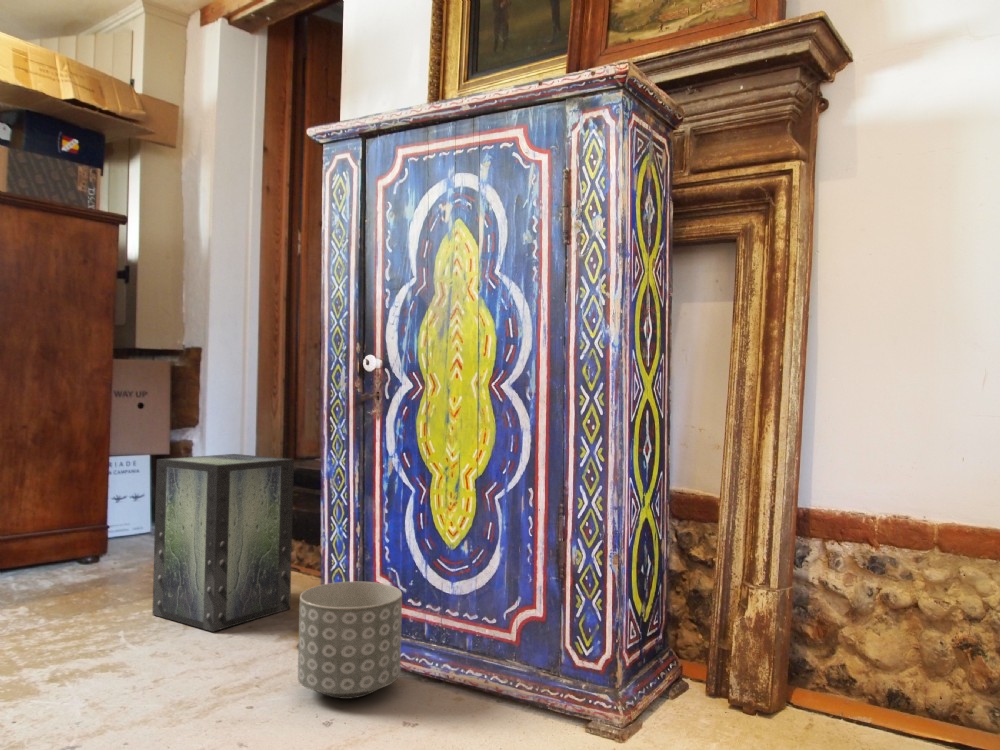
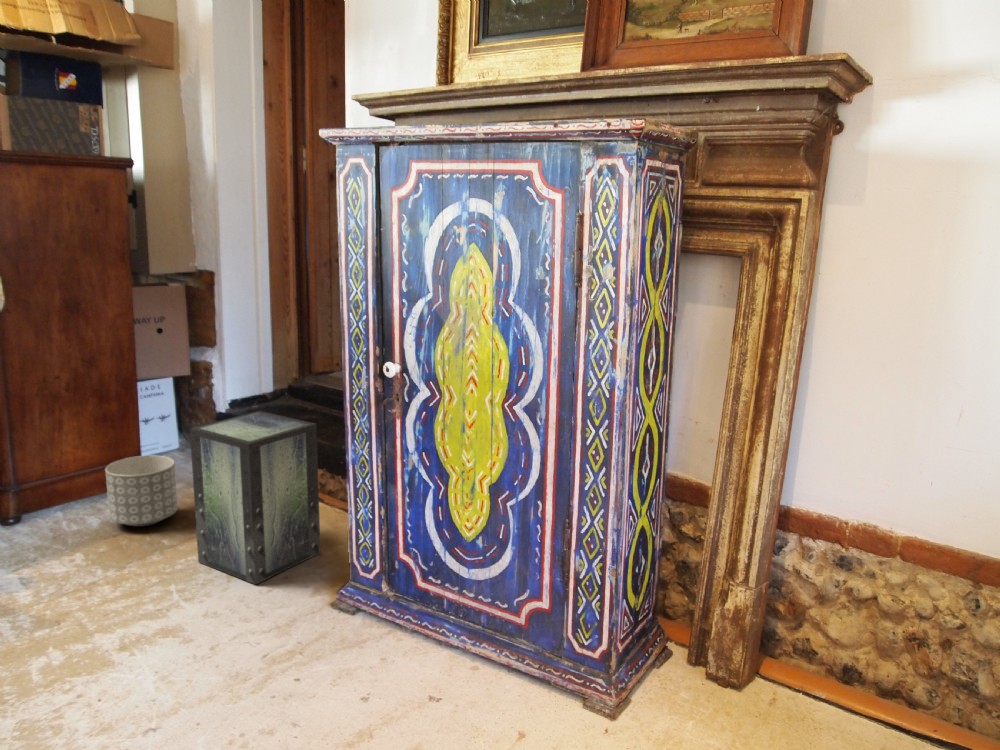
planter: present [298,581,402,699] -> present [105,455,177,527]

